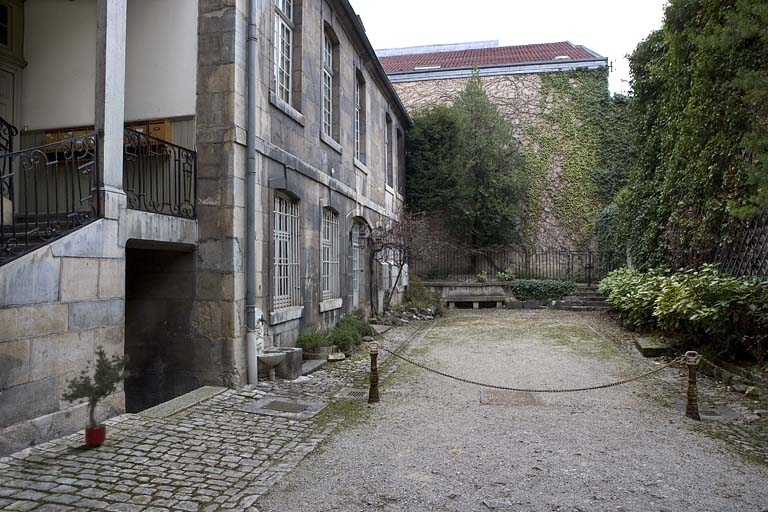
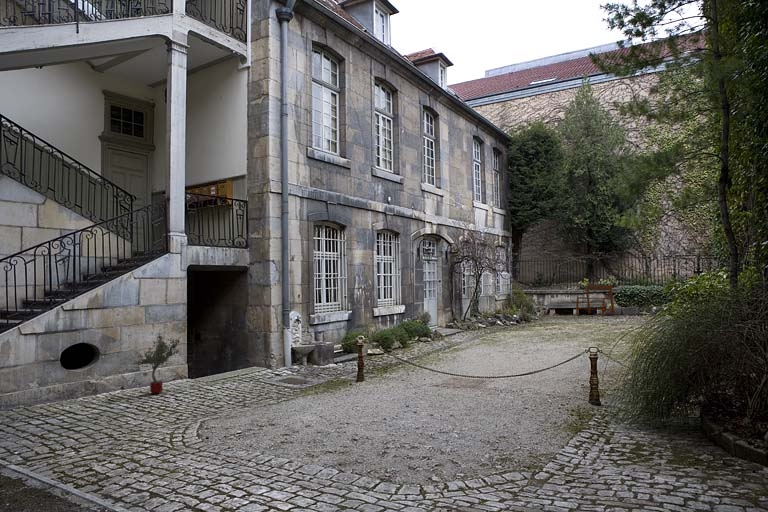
bench: none [476,278,514,310] -> present [576,285,614,316]

